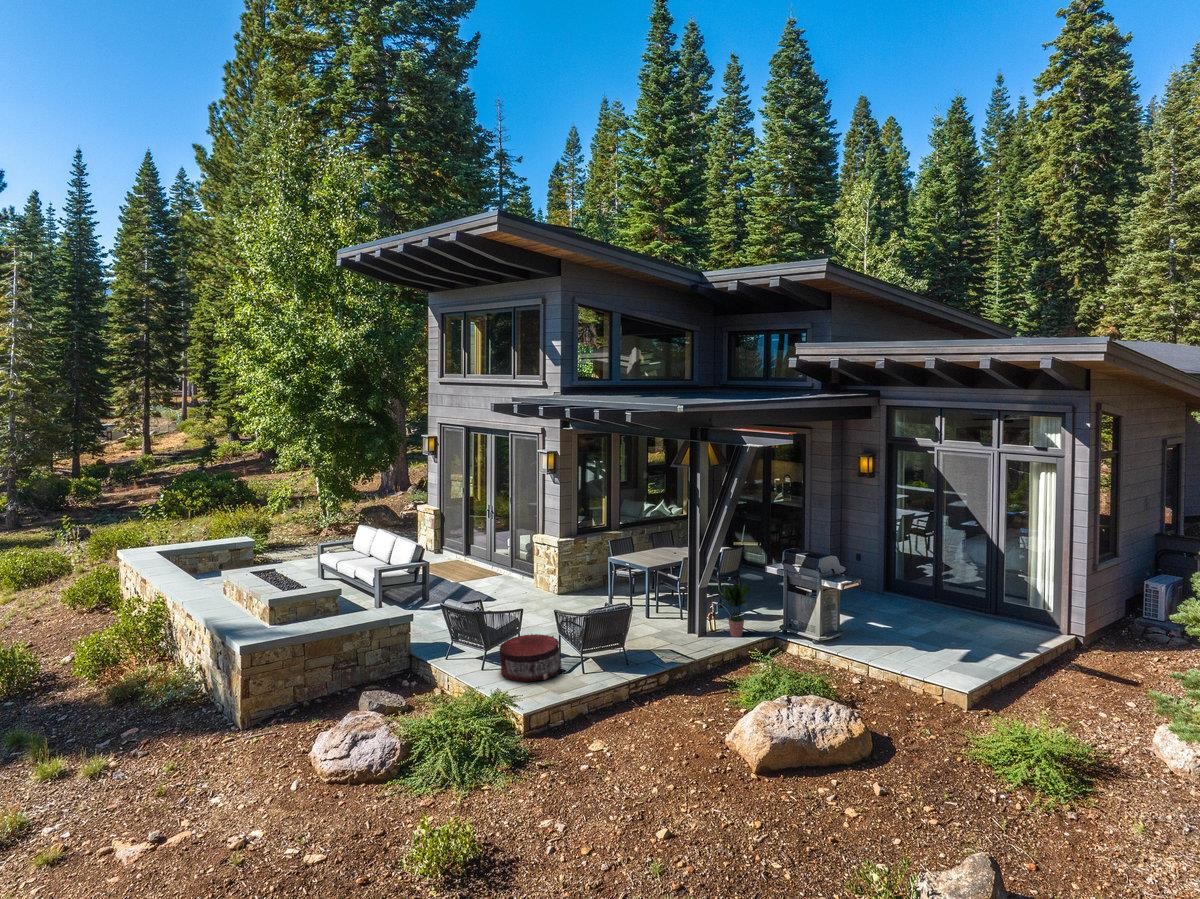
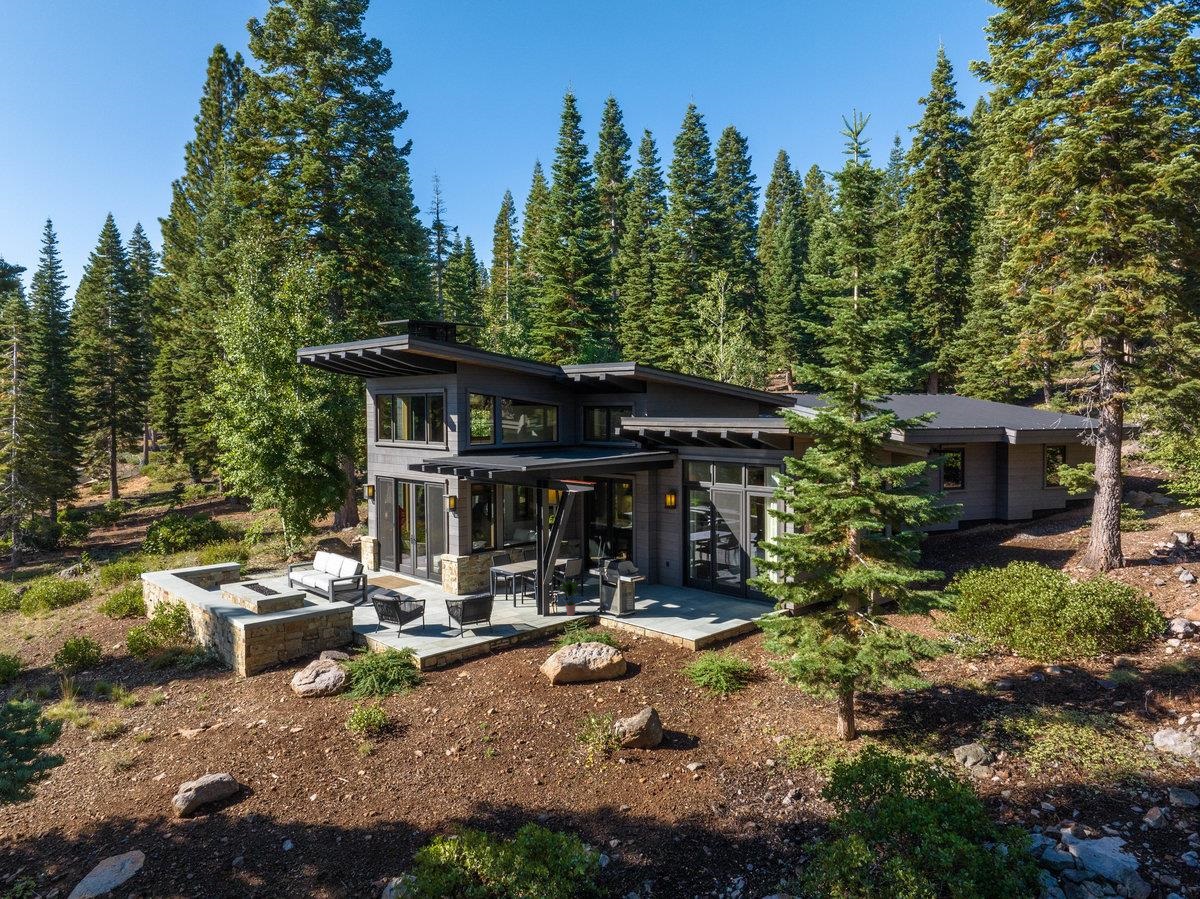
pouf: present [499,634,562,682] -> none [410,615,450,644]

